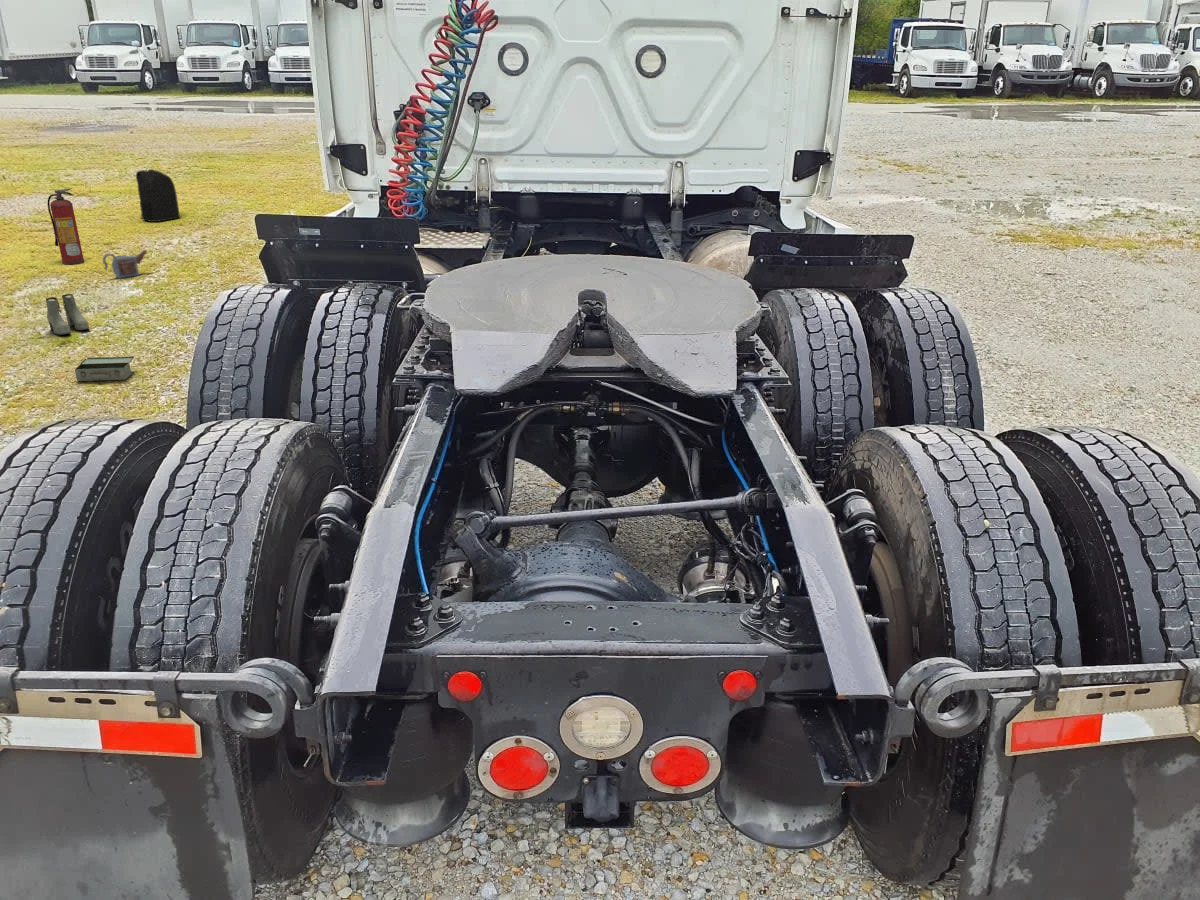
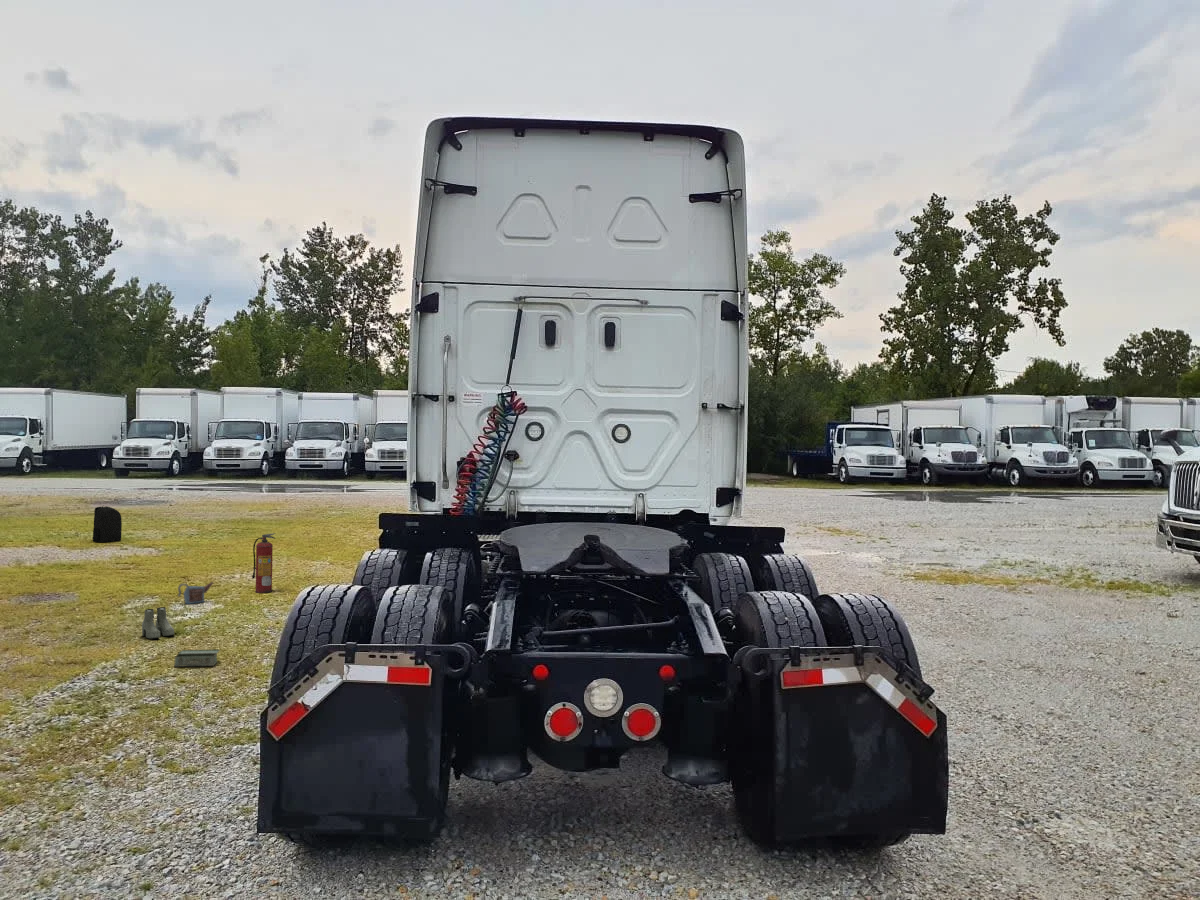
backpack: present [136,169,180,222] -> present [92,506,122,542]
fire extinguisher: present [48,188,84,264] -> present [252,533,275,593]

